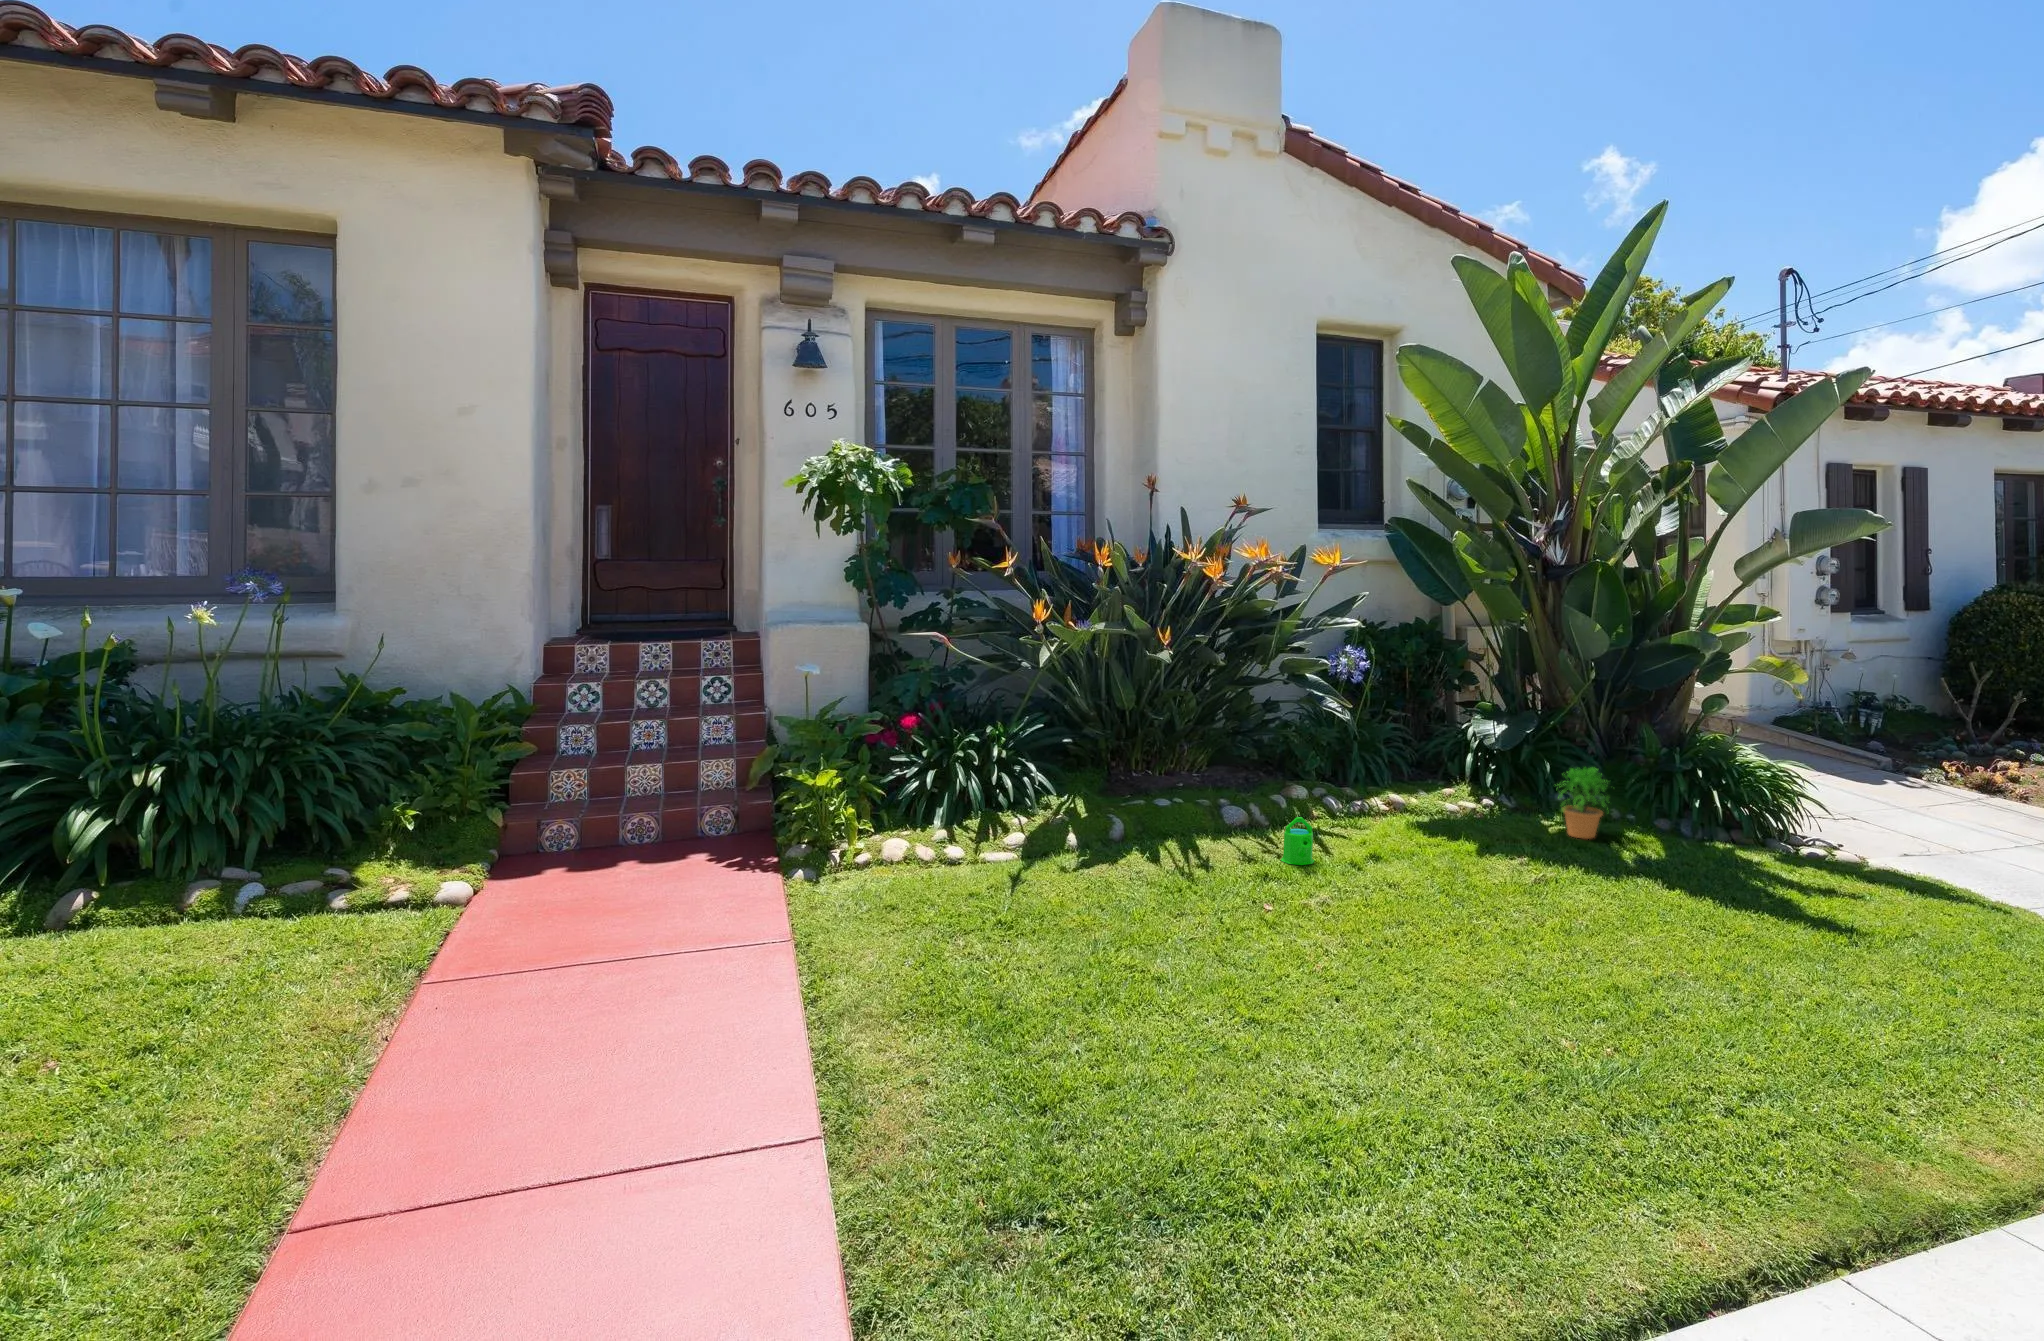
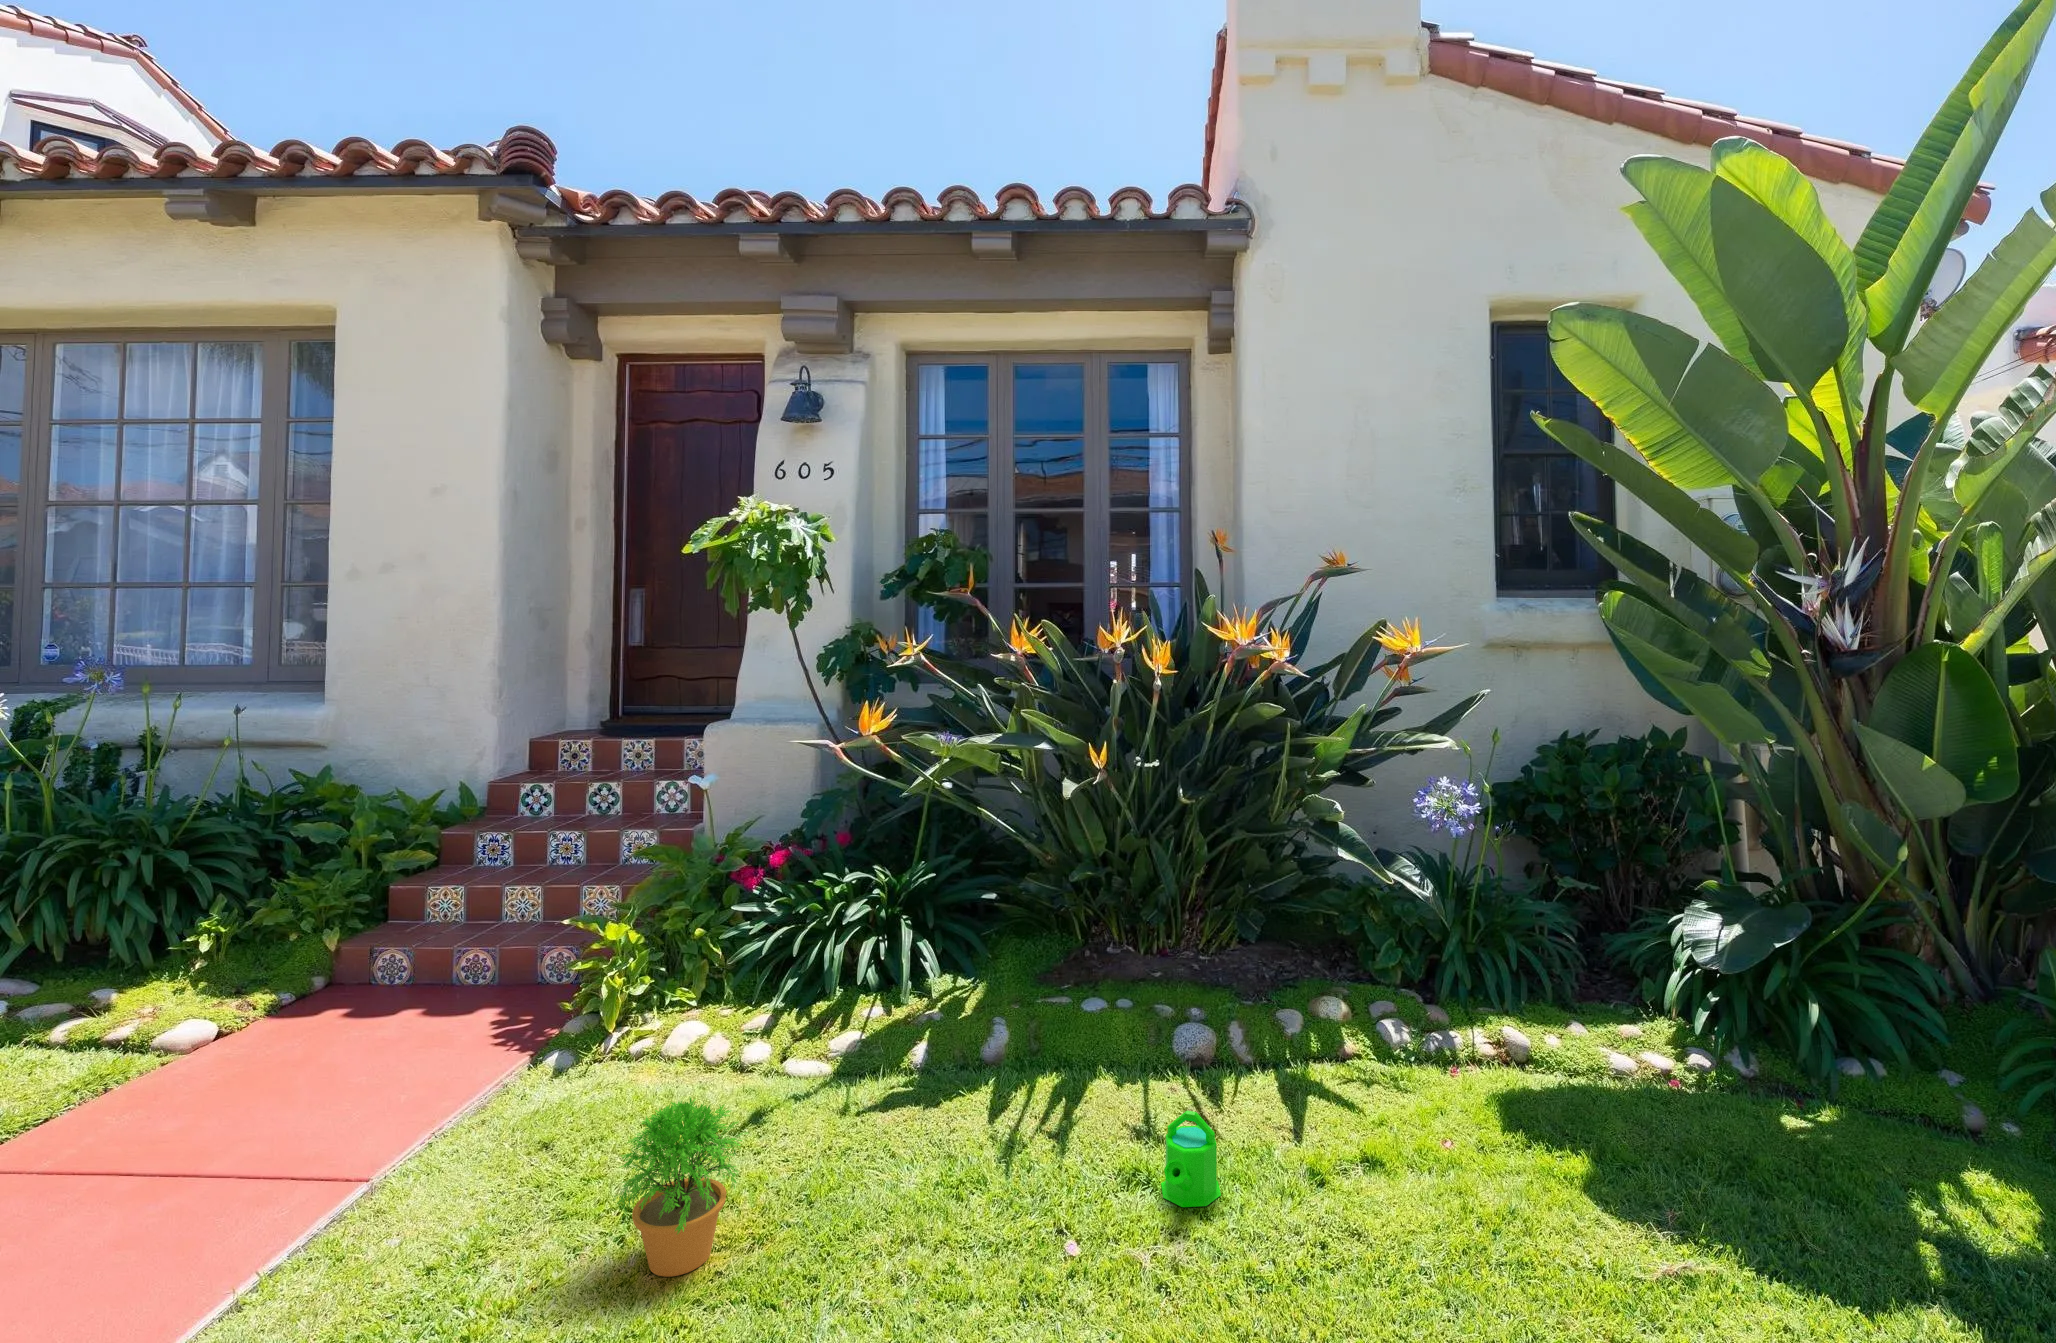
potted plant: present [1558,768,1608,839] -> present [614,1098,747,1277]

